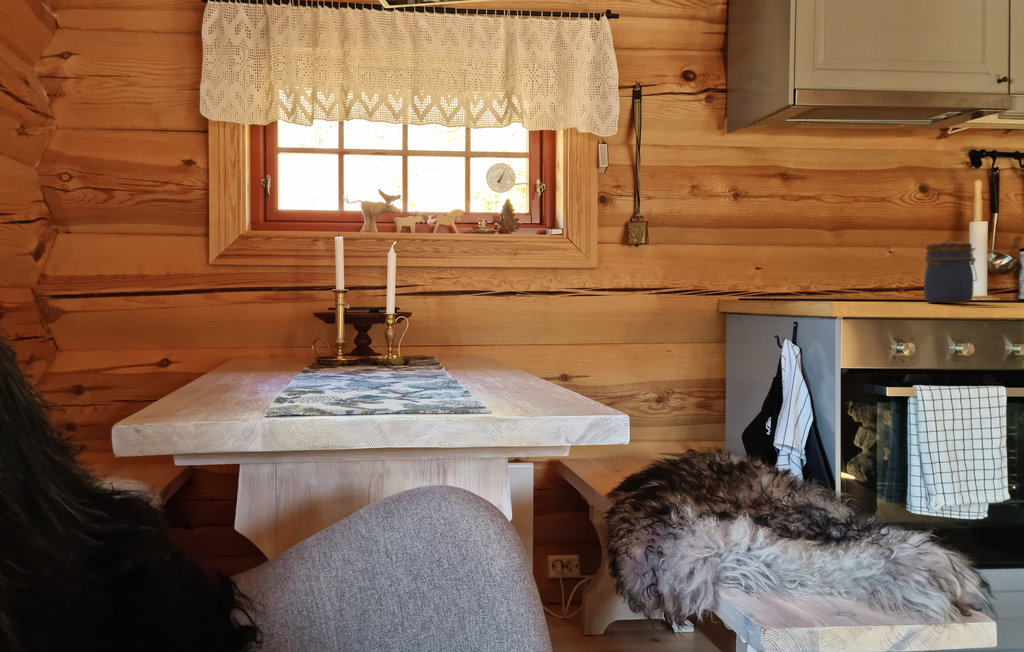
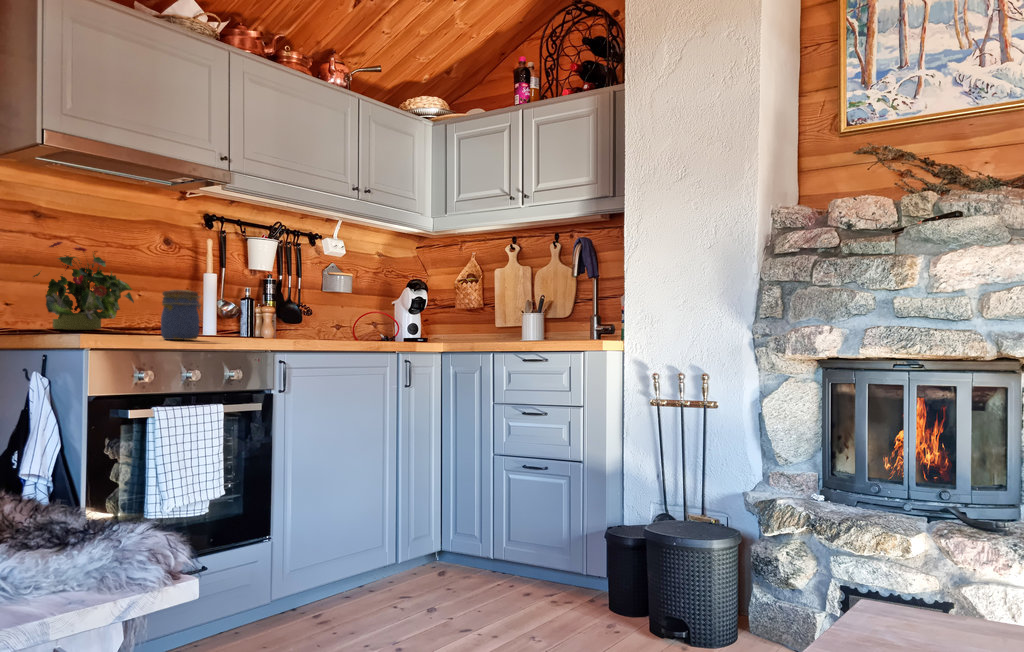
potted plant: none [783,201,886,294] -> present [33,242,134,330]

